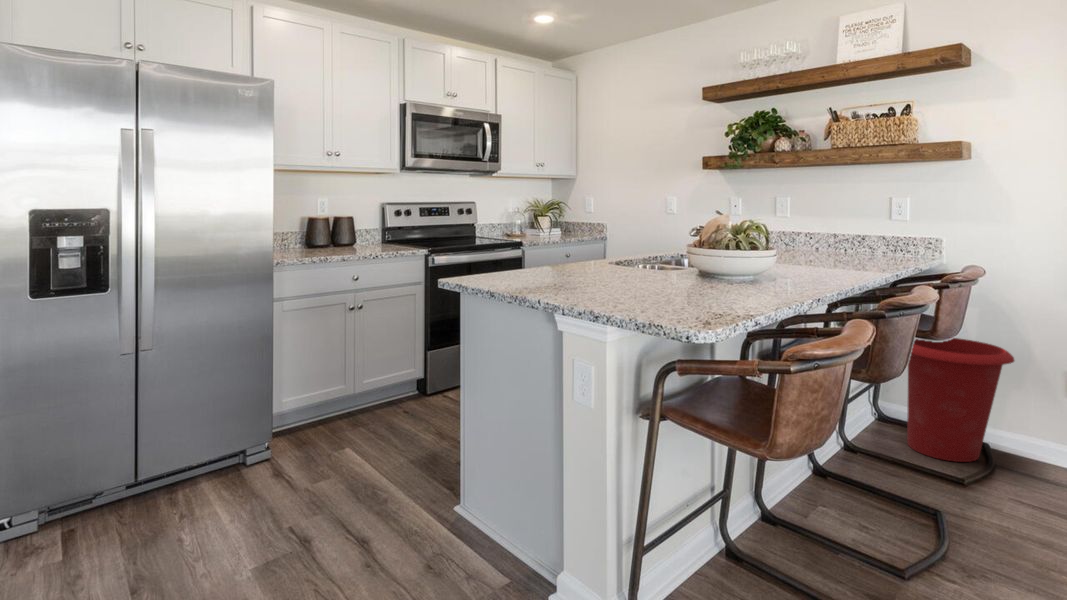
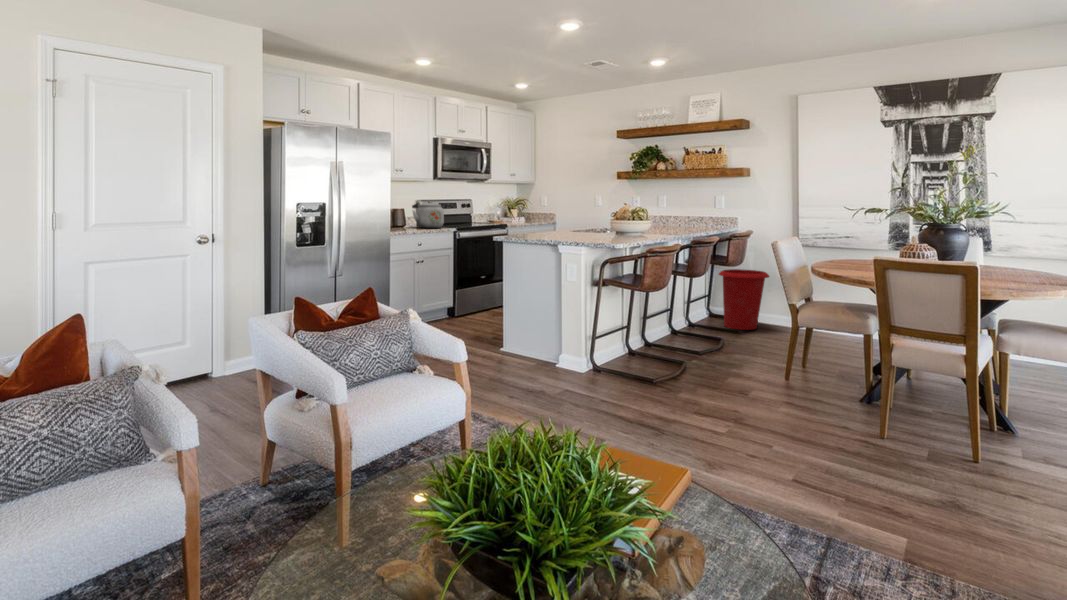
kettle: none [350,206,407,251] -> present [412,201,444,228]

